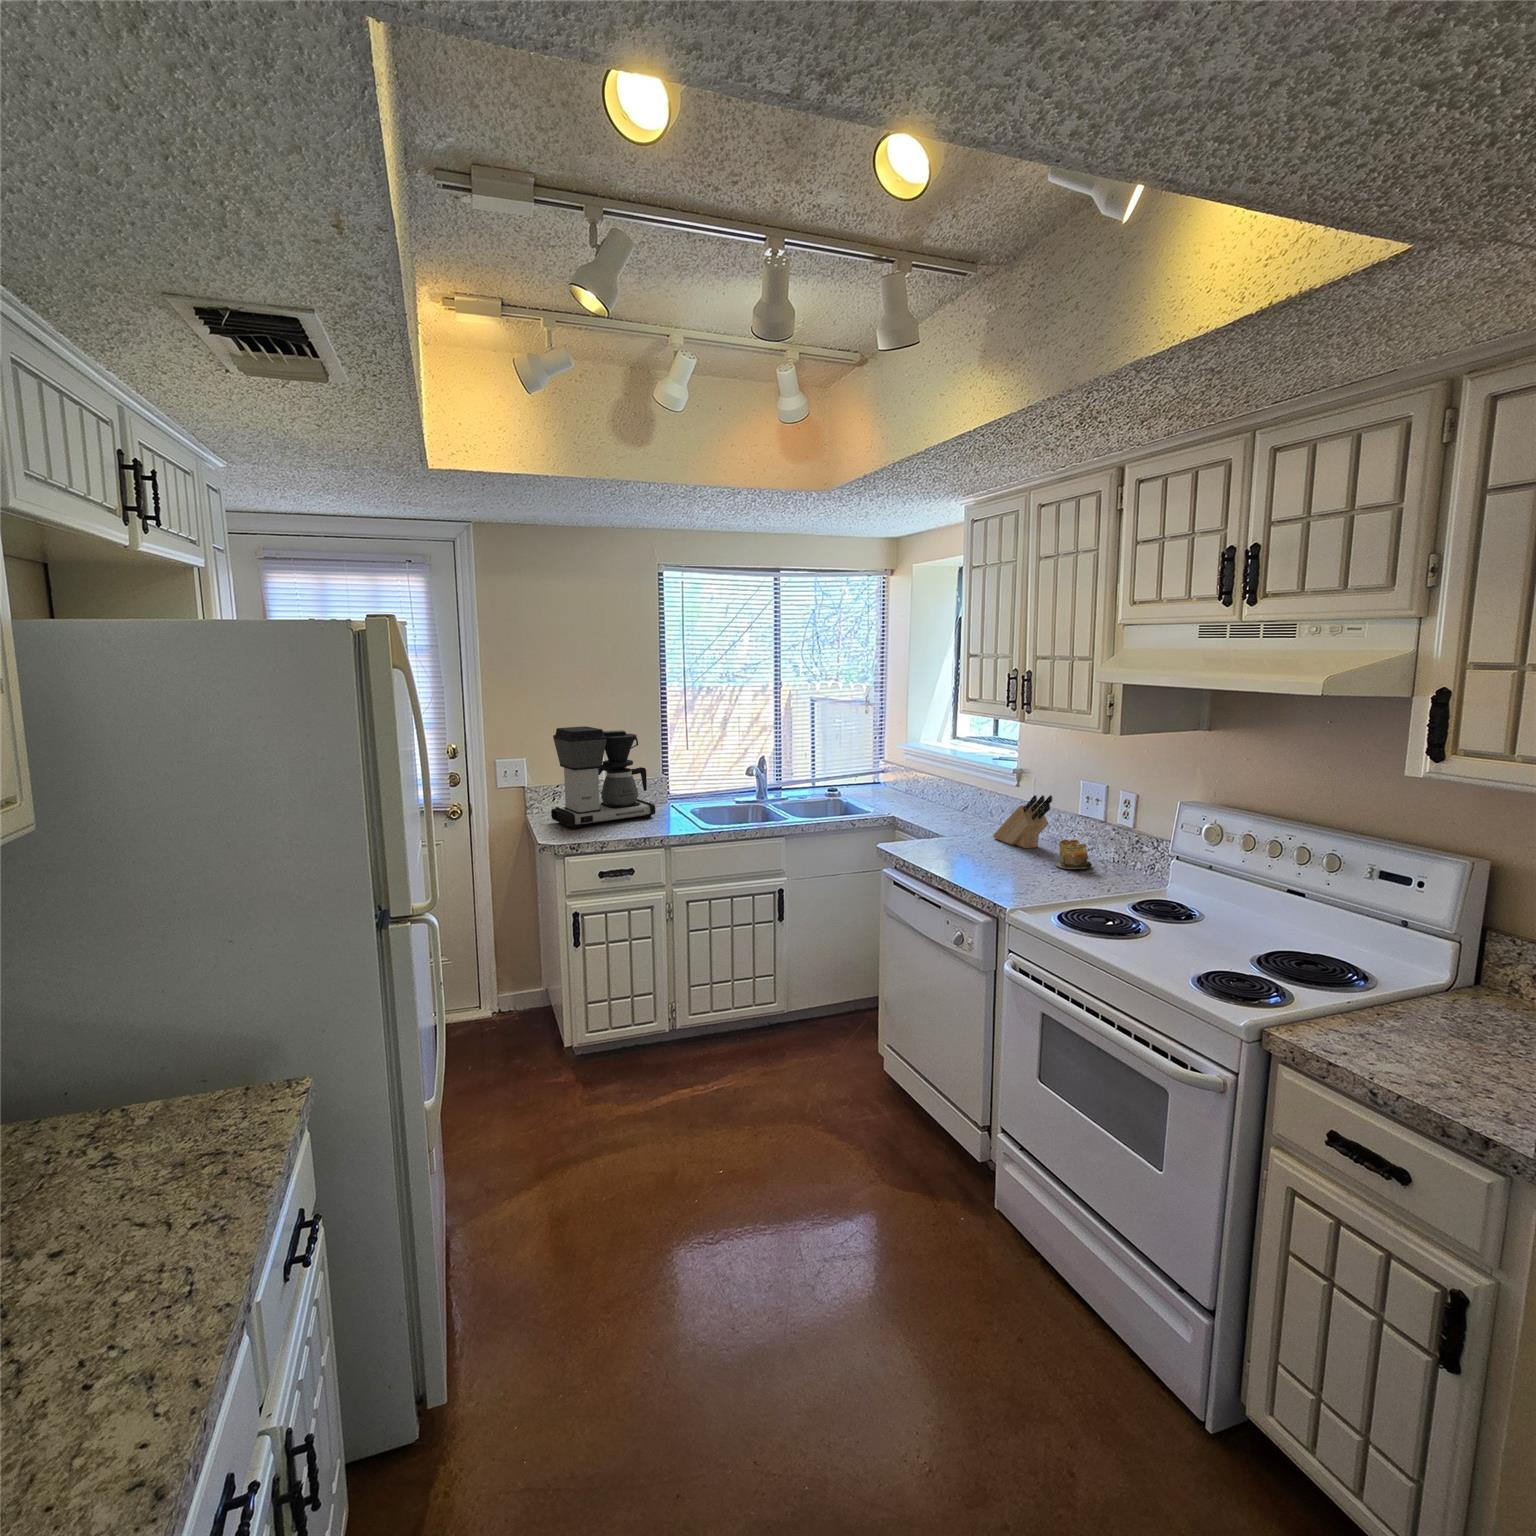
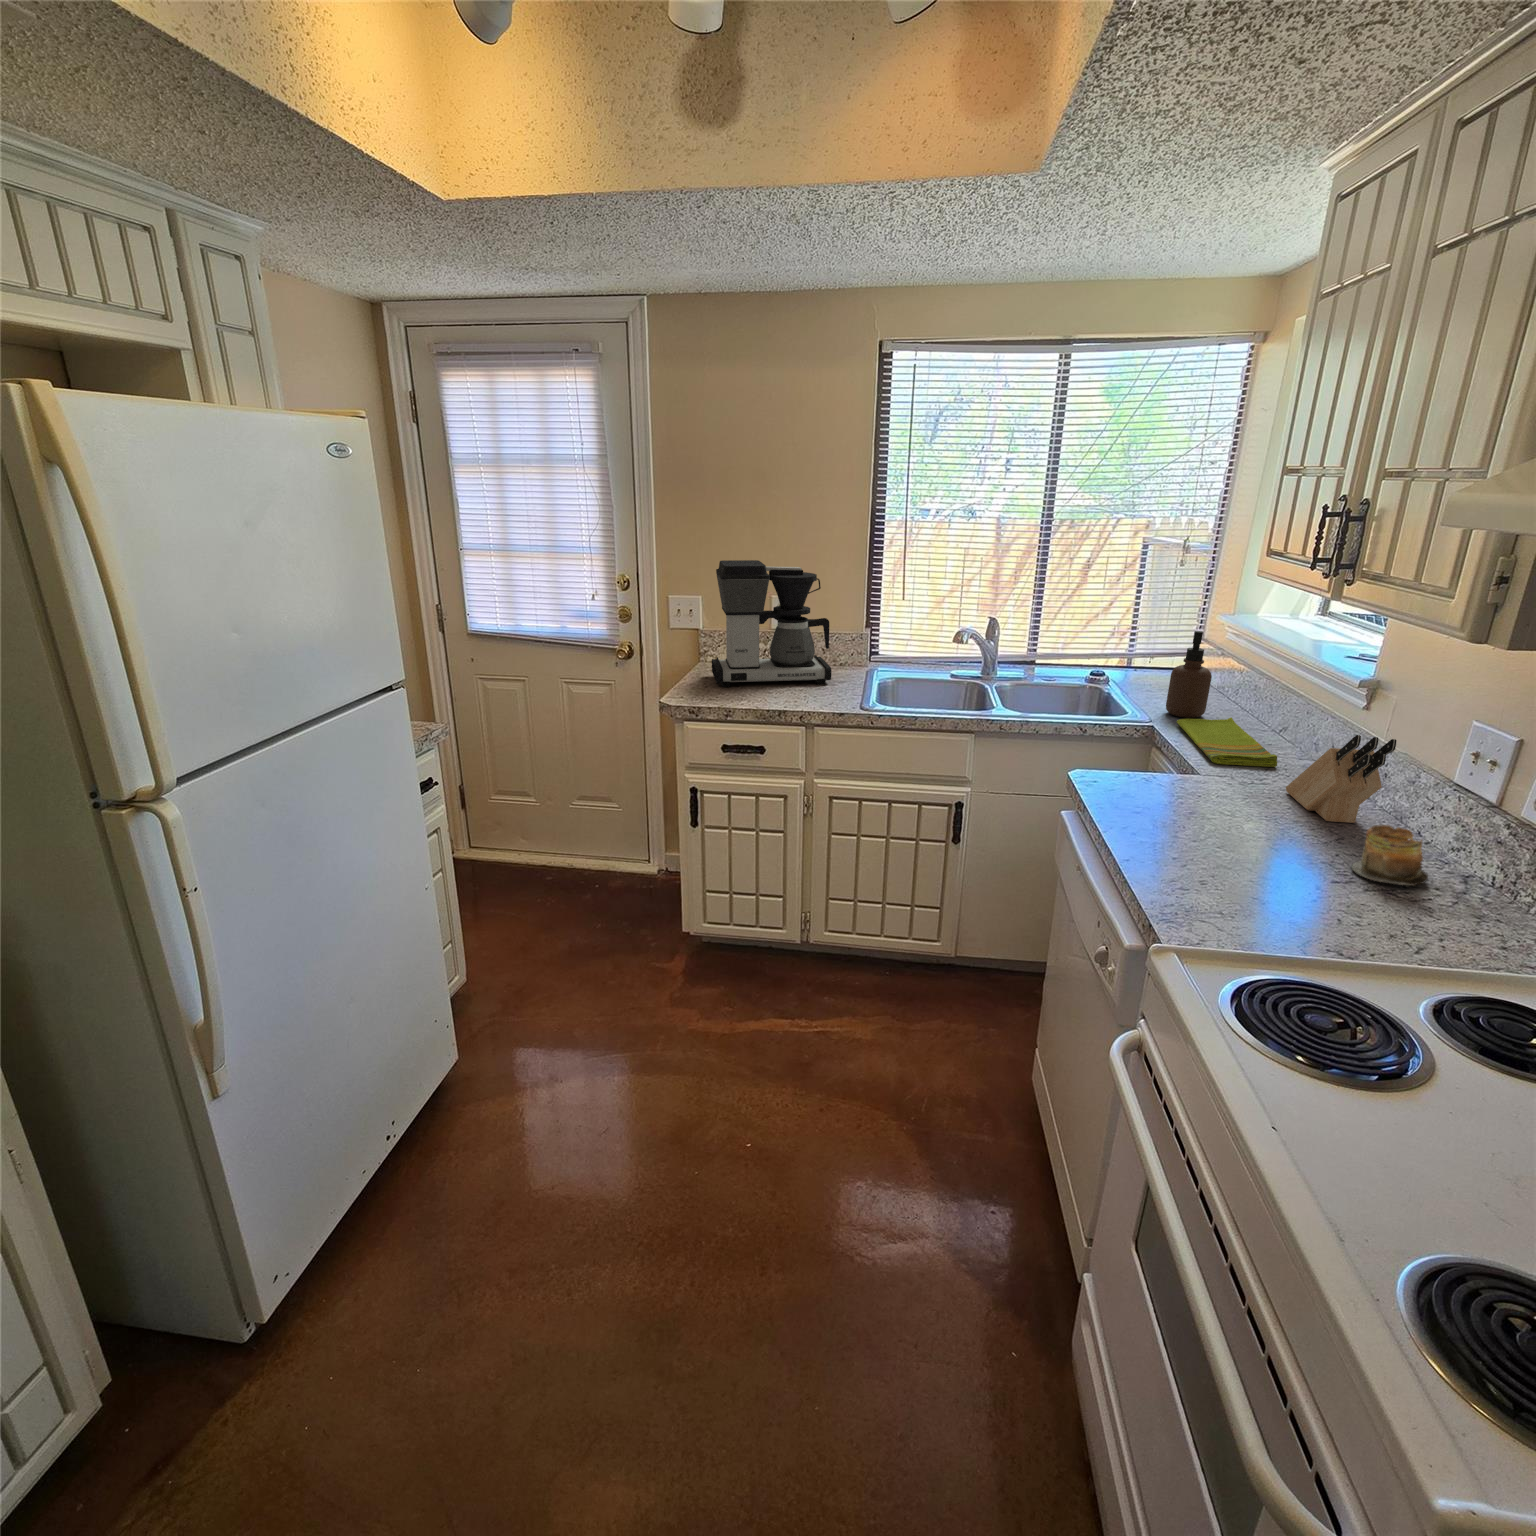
soap dispenser: none [889,753,913,809] -> present [1166,631,1212,718]
dish towel: none [903,804,977,830] -> present [1177,717,1277,767]

